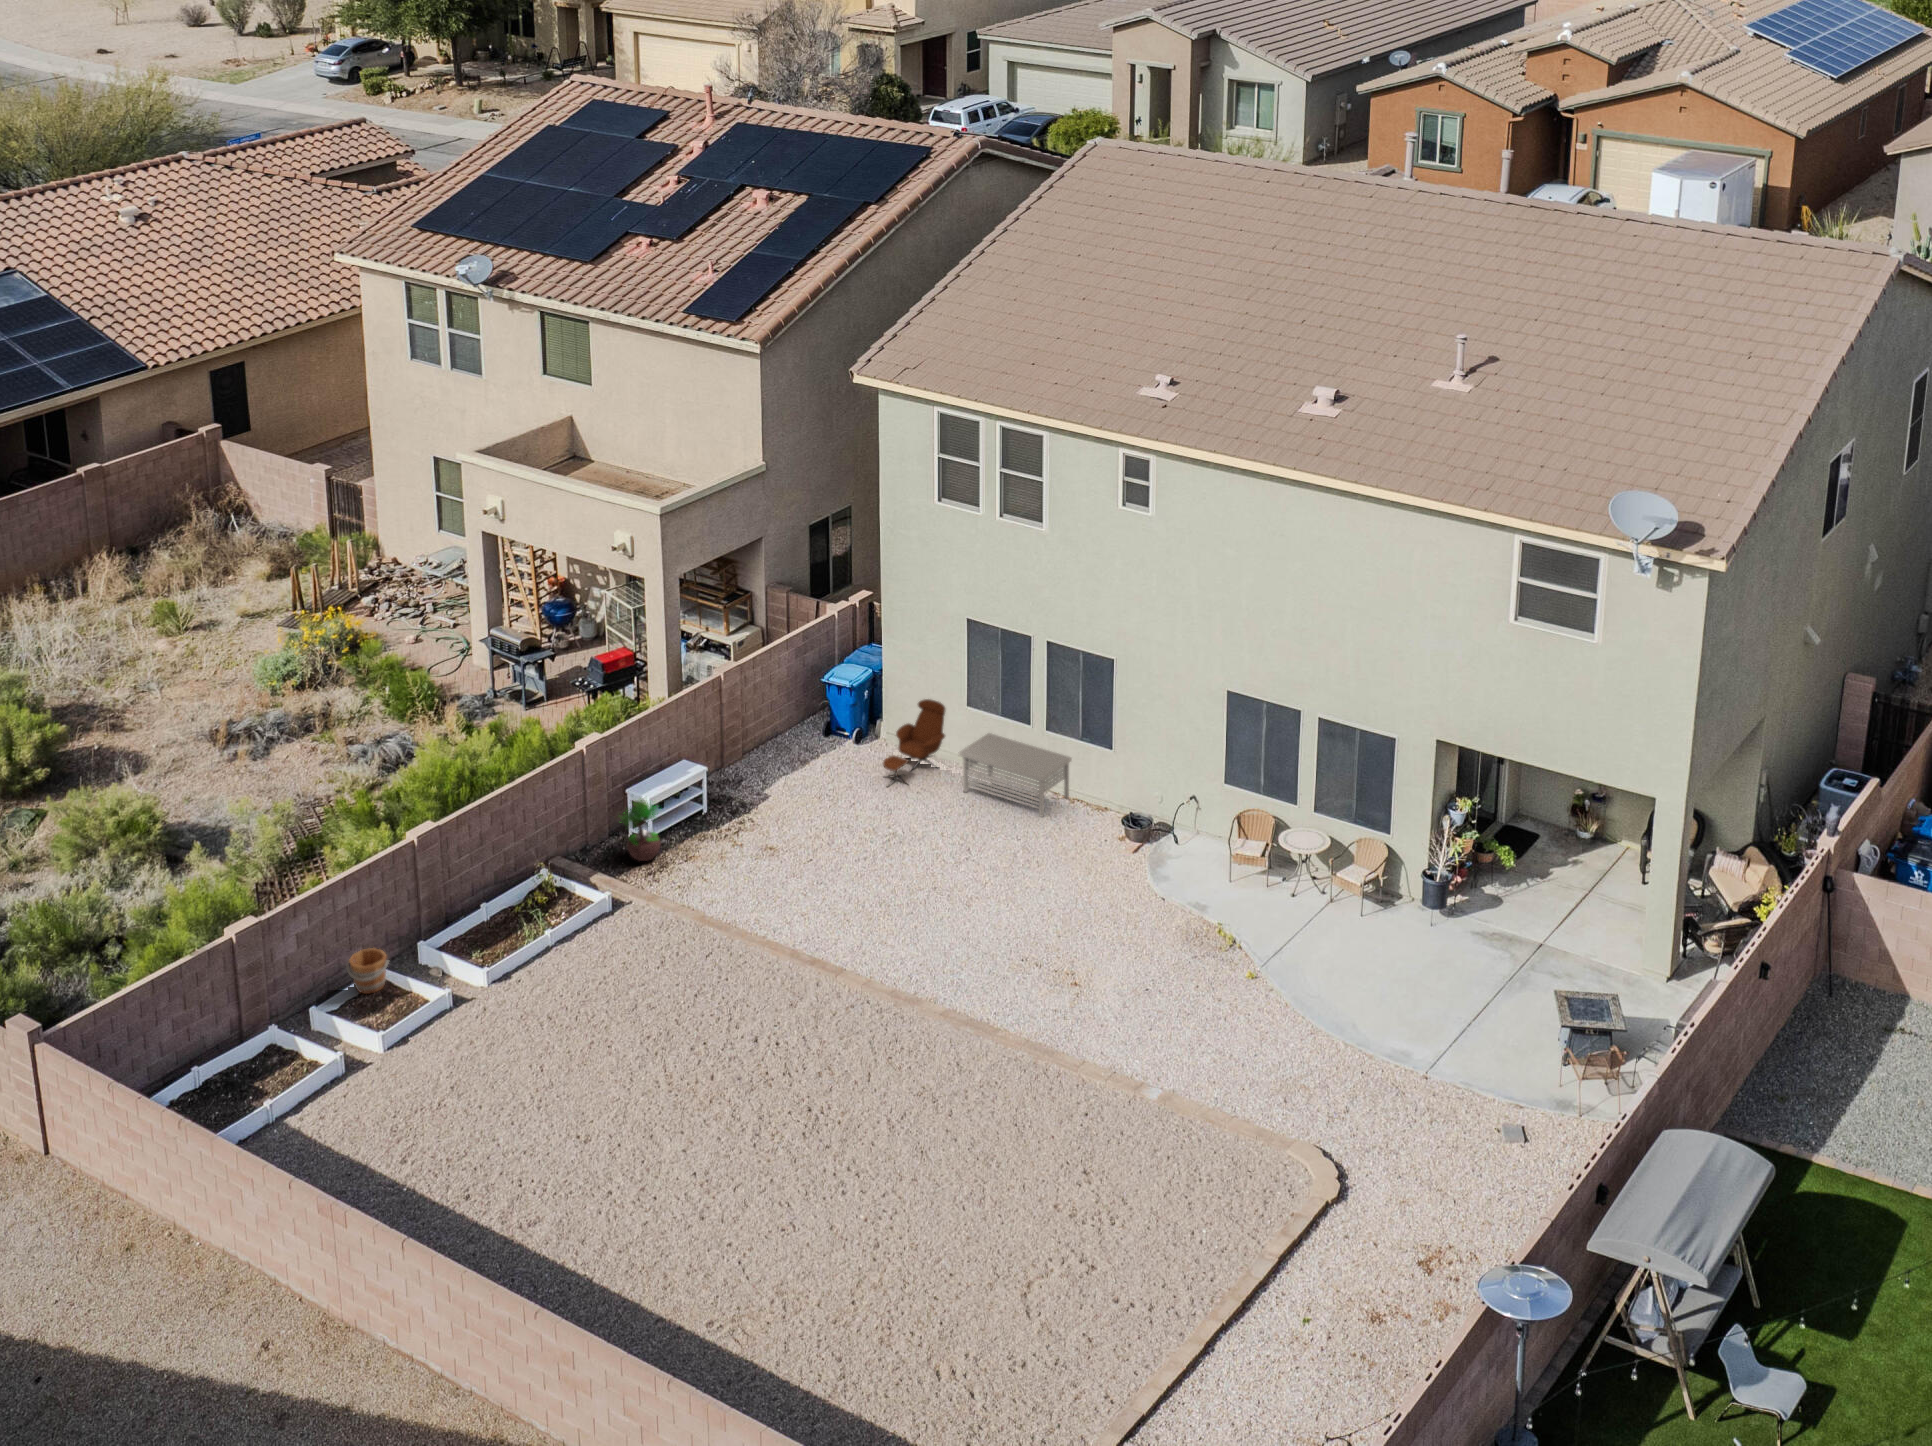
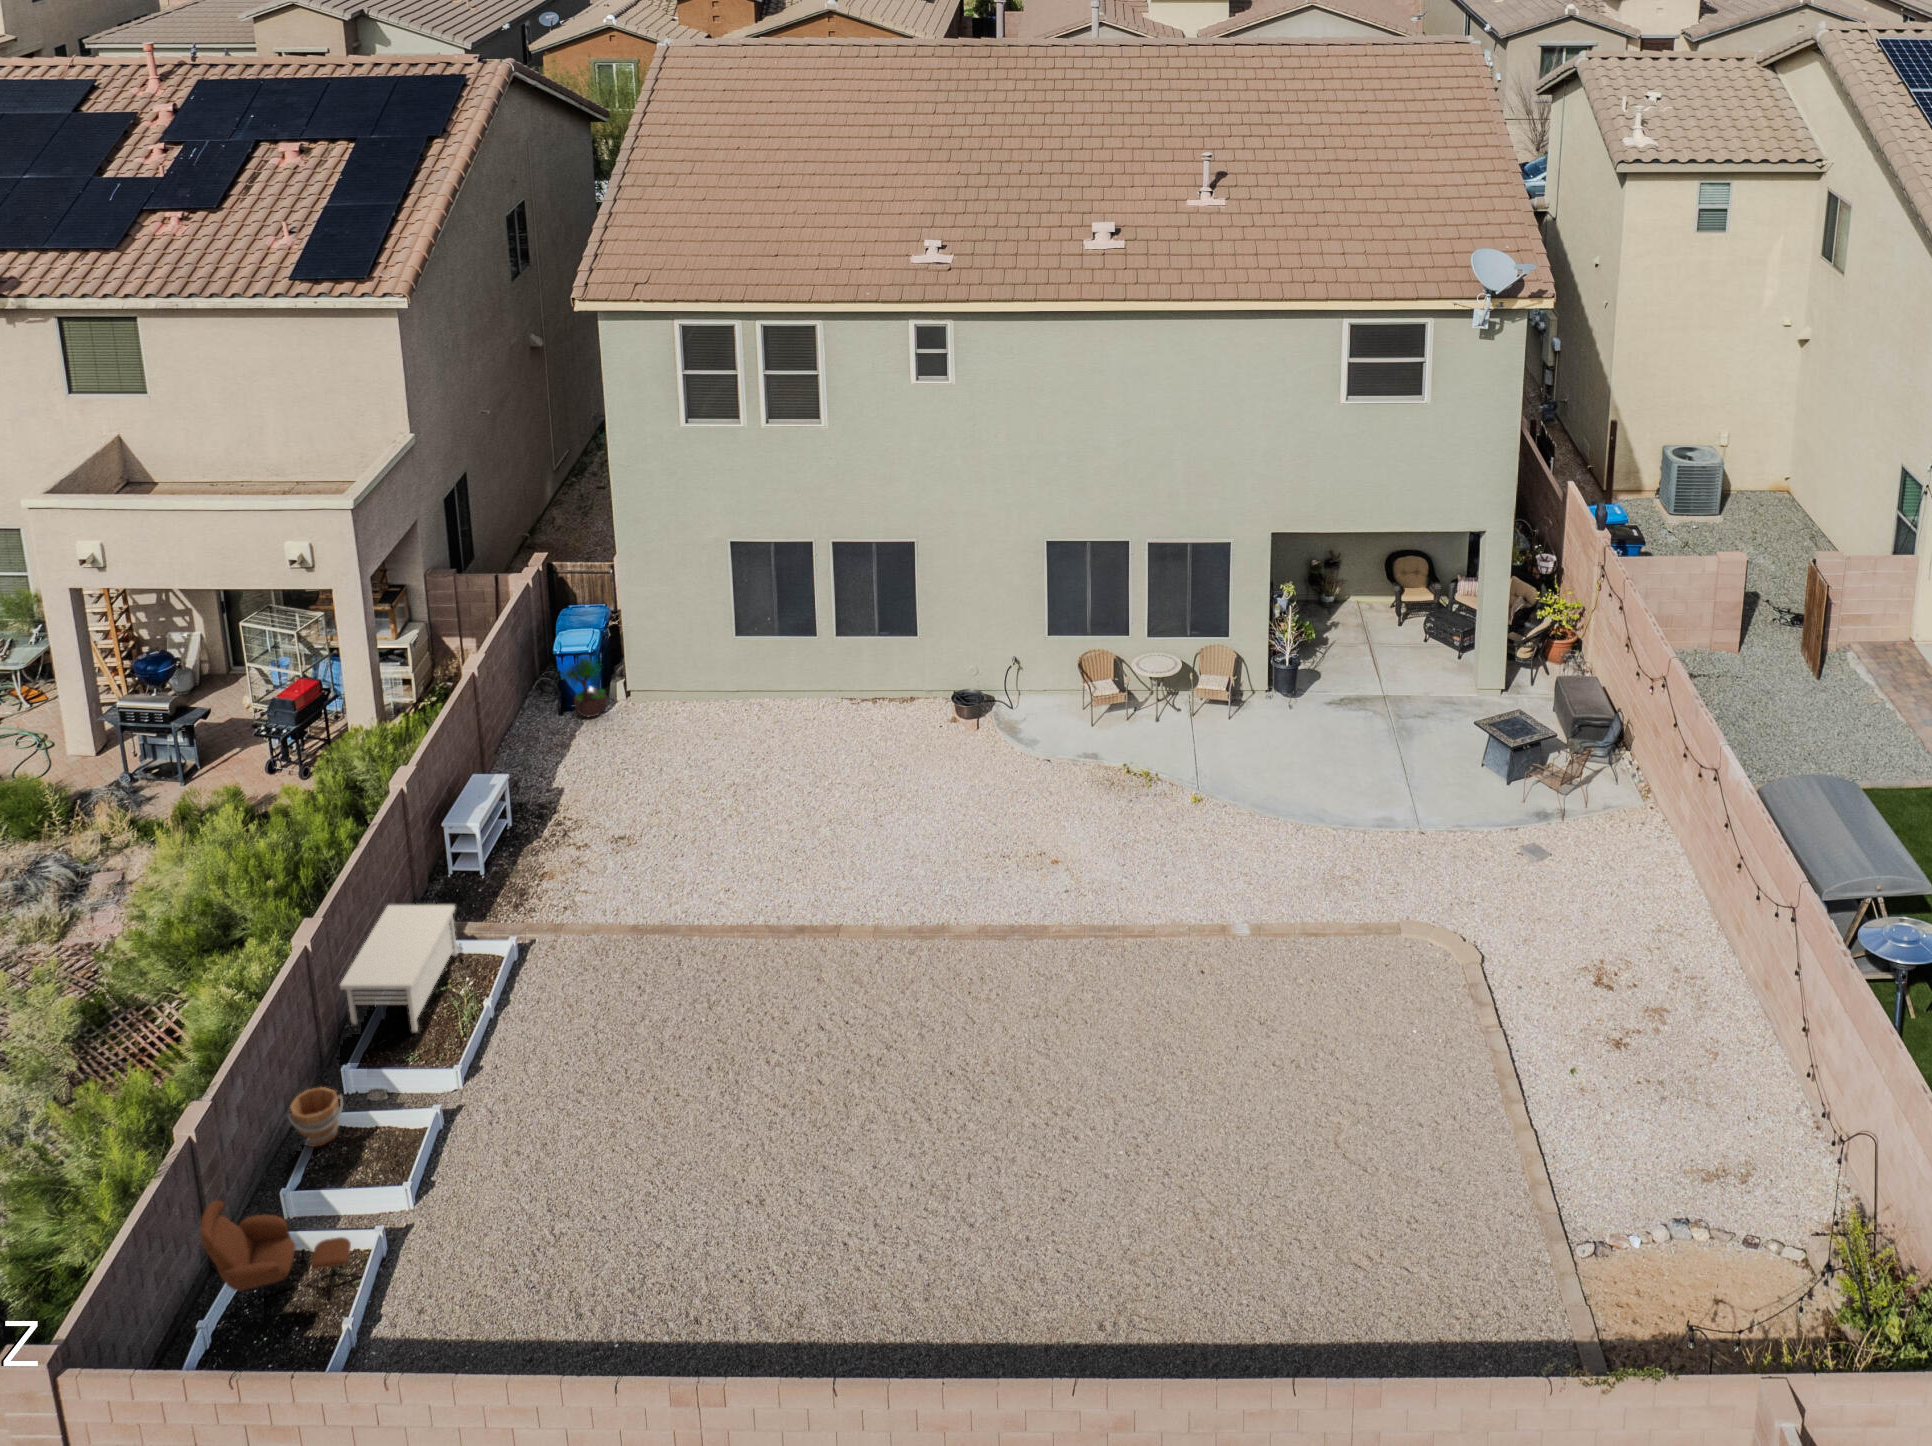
lounge chair: present [883,699,945,781] -> present [200,1200,358,1296]
storage bench: present [959,733,1072,817] -> present [340,905,457,1032]
potted tree: present [619,800,661,861] -> present [562,657,607,717]

